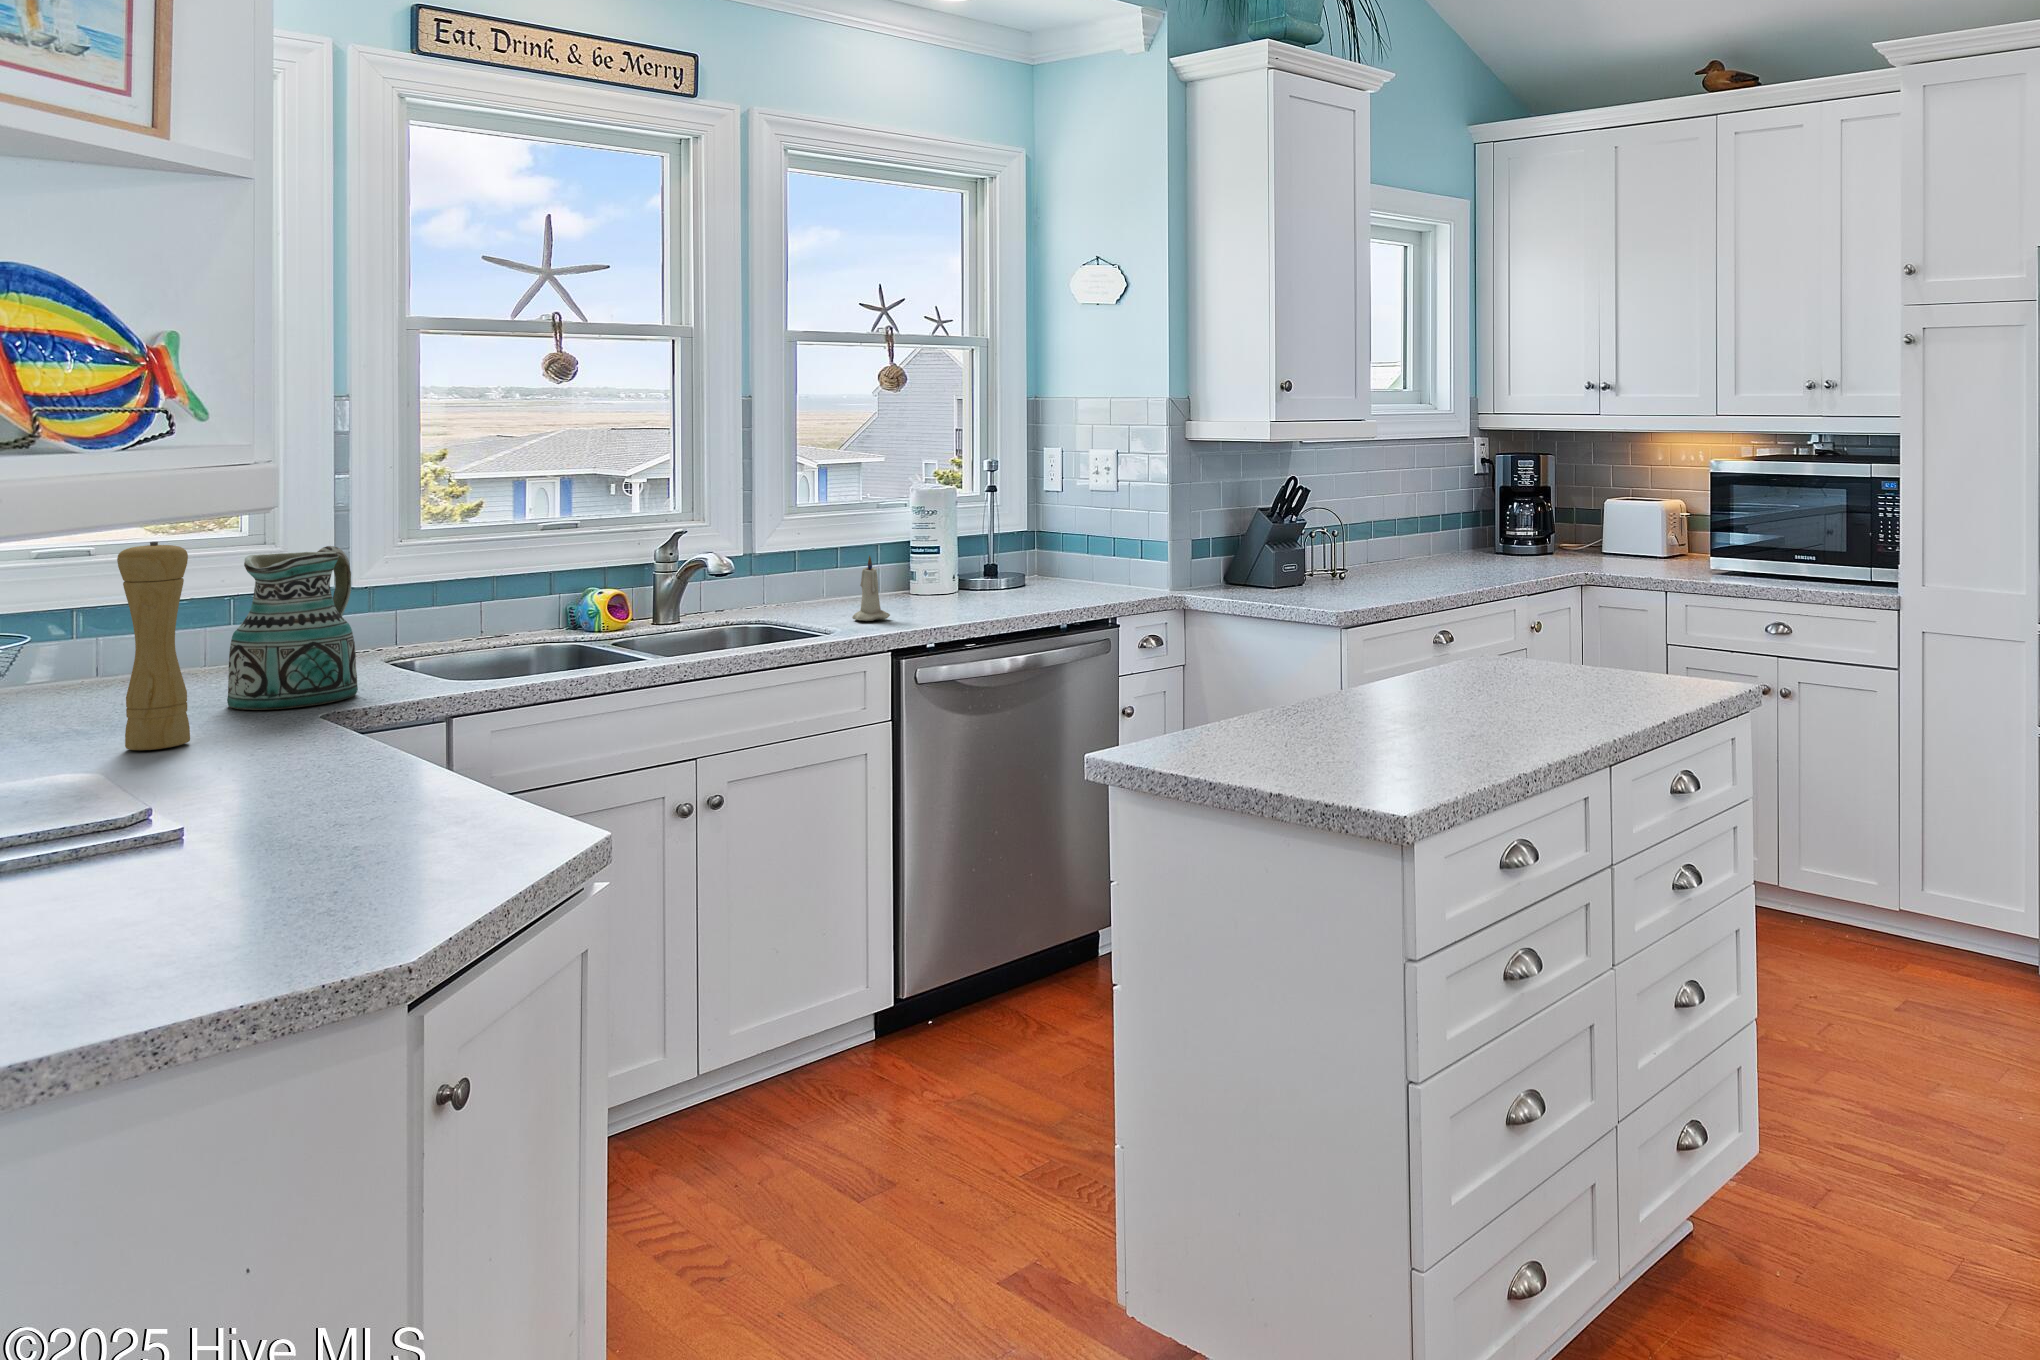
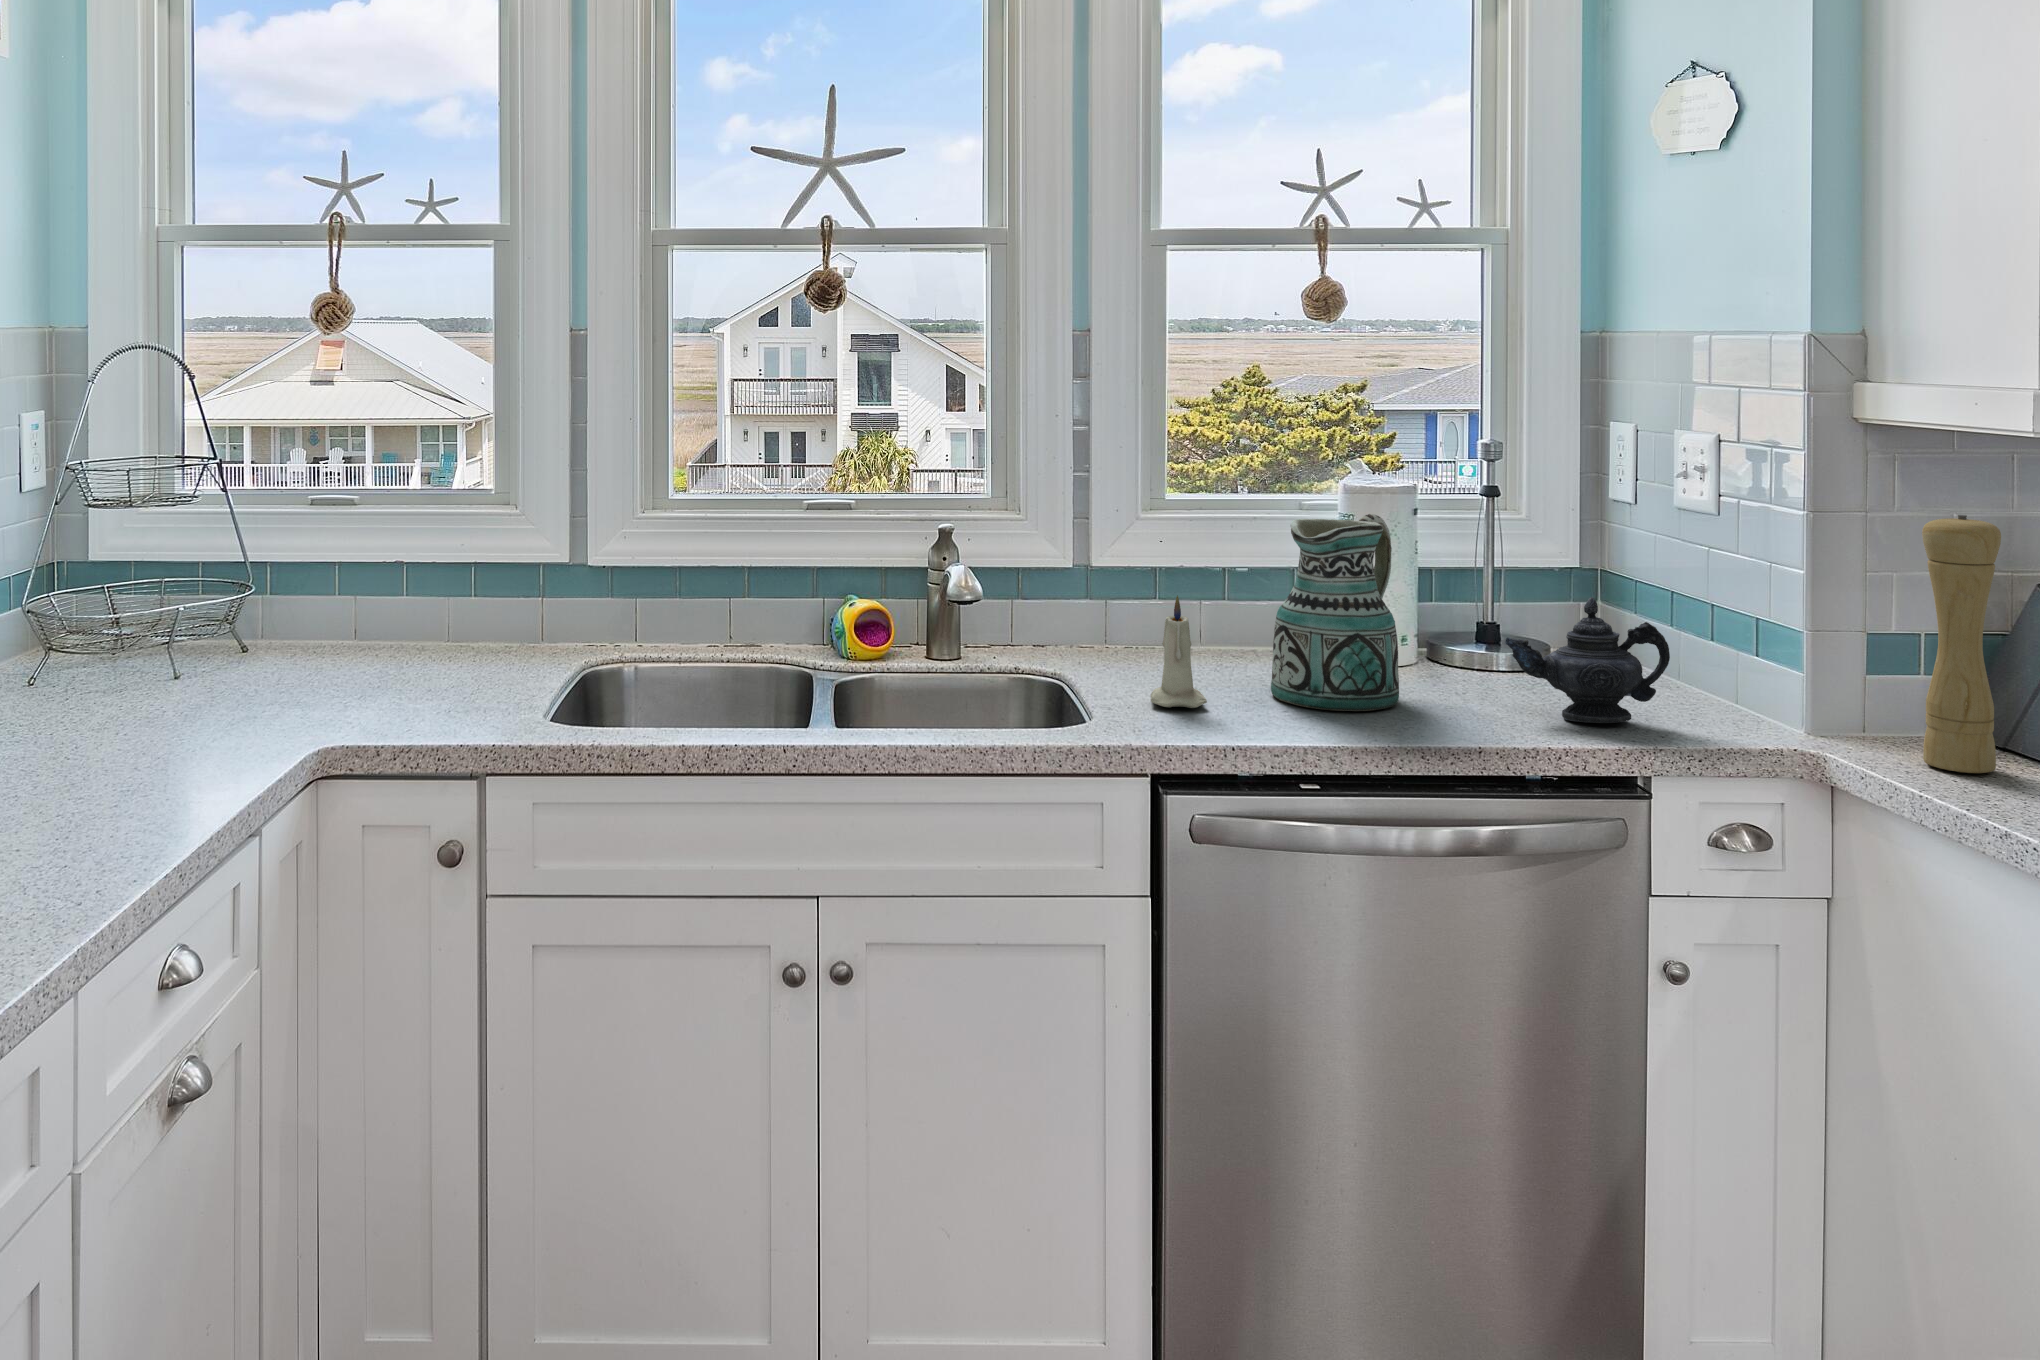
teapot: none [1037,536,1112,600] -> present [1505,597,1670,723]
pepper mill: present [117,542,190,750] -> present [1922,515,2001,773]
ceramic pitcher: present [227,546,358,710] -> present [1271,514,1399,711]

